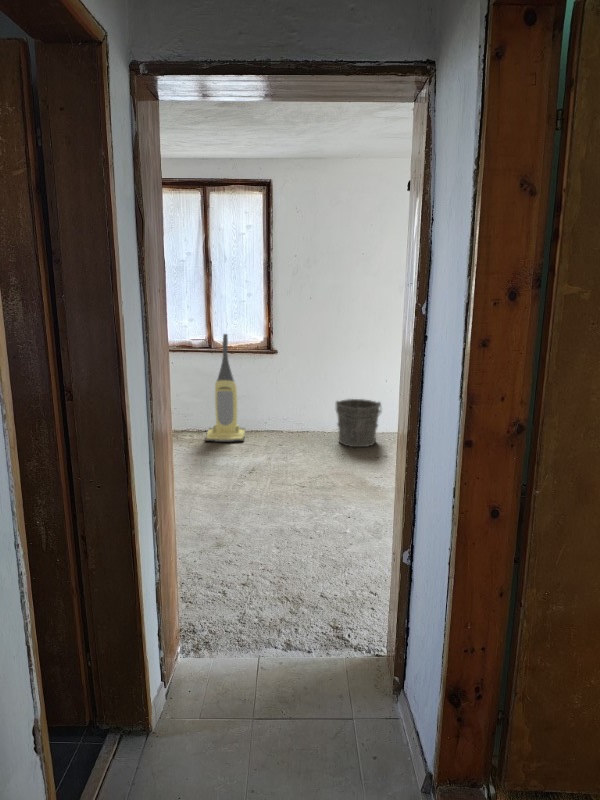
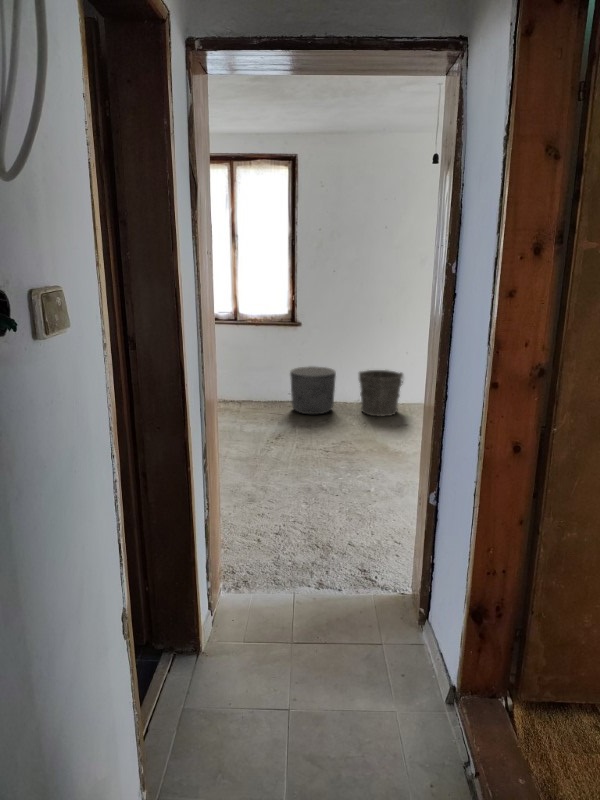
vacuum cleaner: present [205,334,245,442] -> none [232,305,270,411]
planter: none [266,396,312,446] -> present [290,366,336,414]

